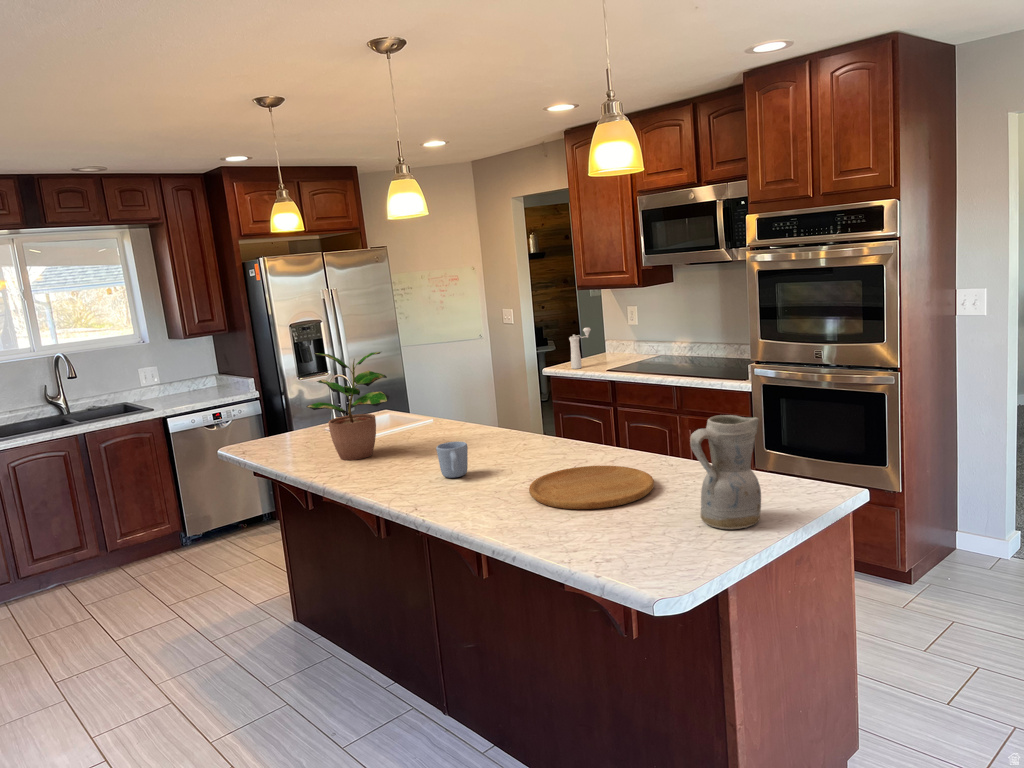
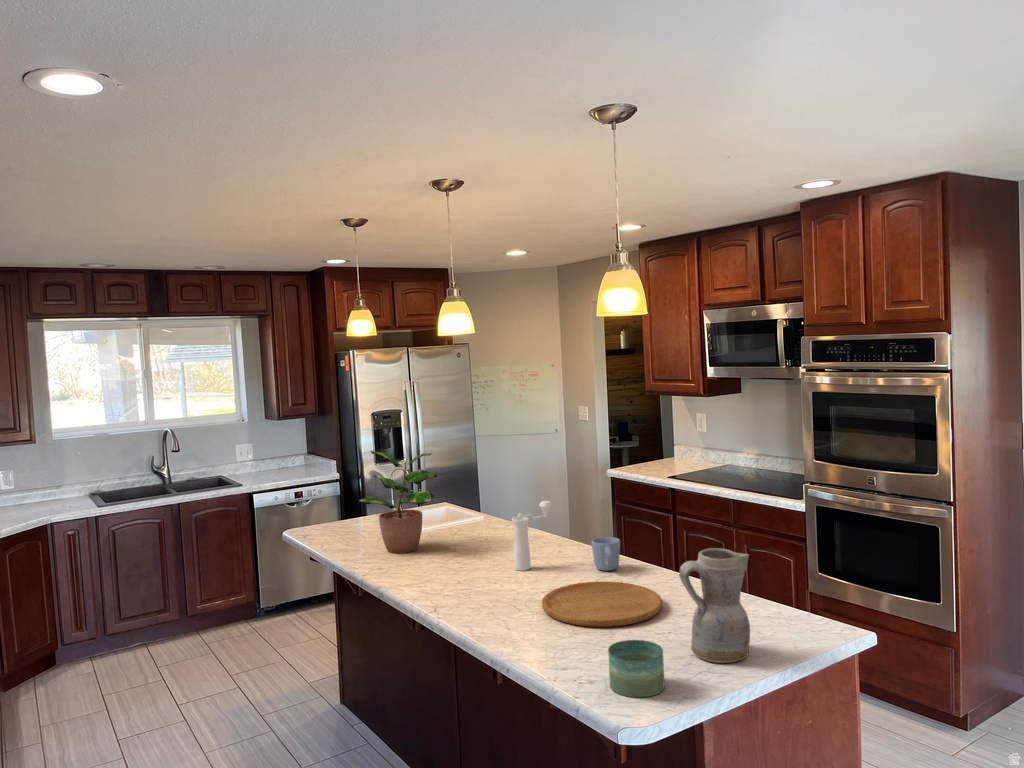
pepper mill: present [569,328,591,369] -> present [512,501,552,571]
mug: present [436,441,468,478] -> present [592,537,620,571]
candle: none [629,513,690,569] -> present [608,640,664,697]

